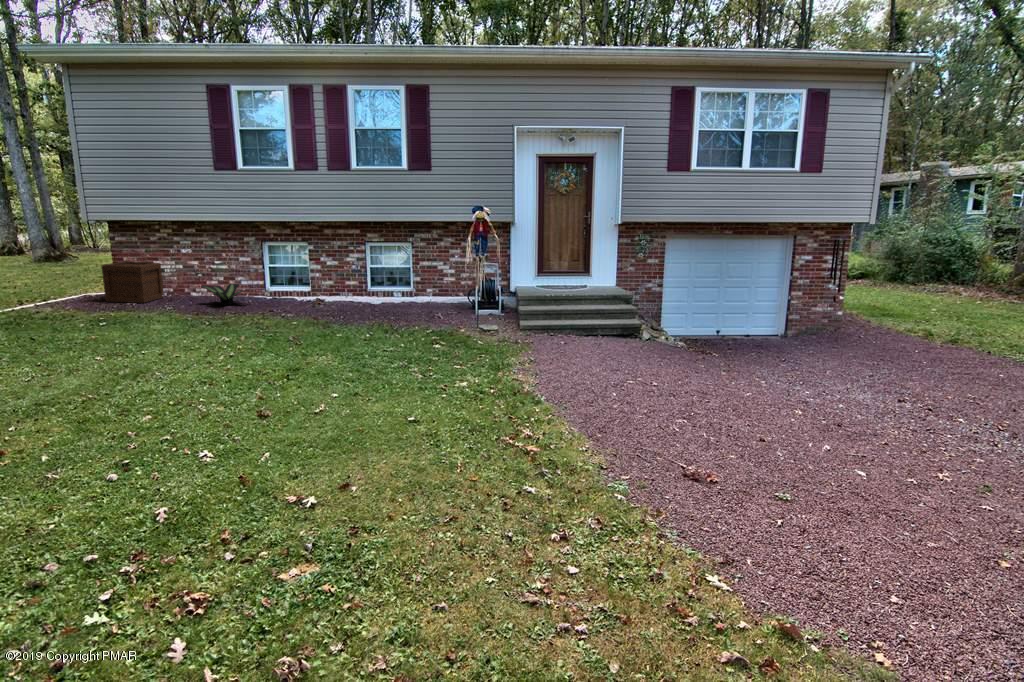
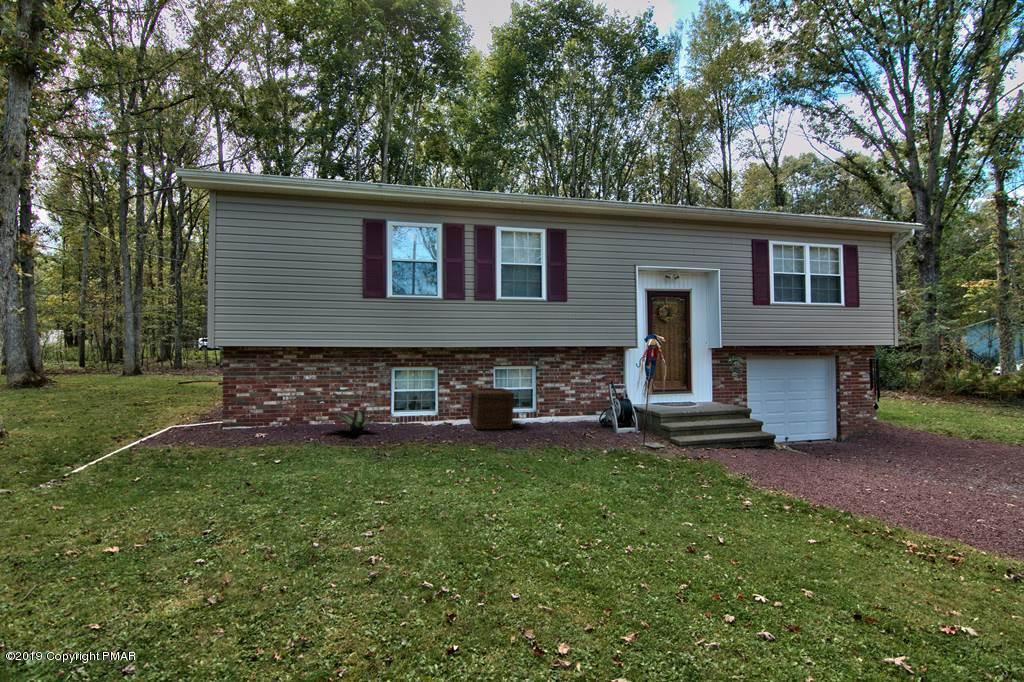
wooden crate: present [102,262,164,303] -> present [469,388,514,429]

